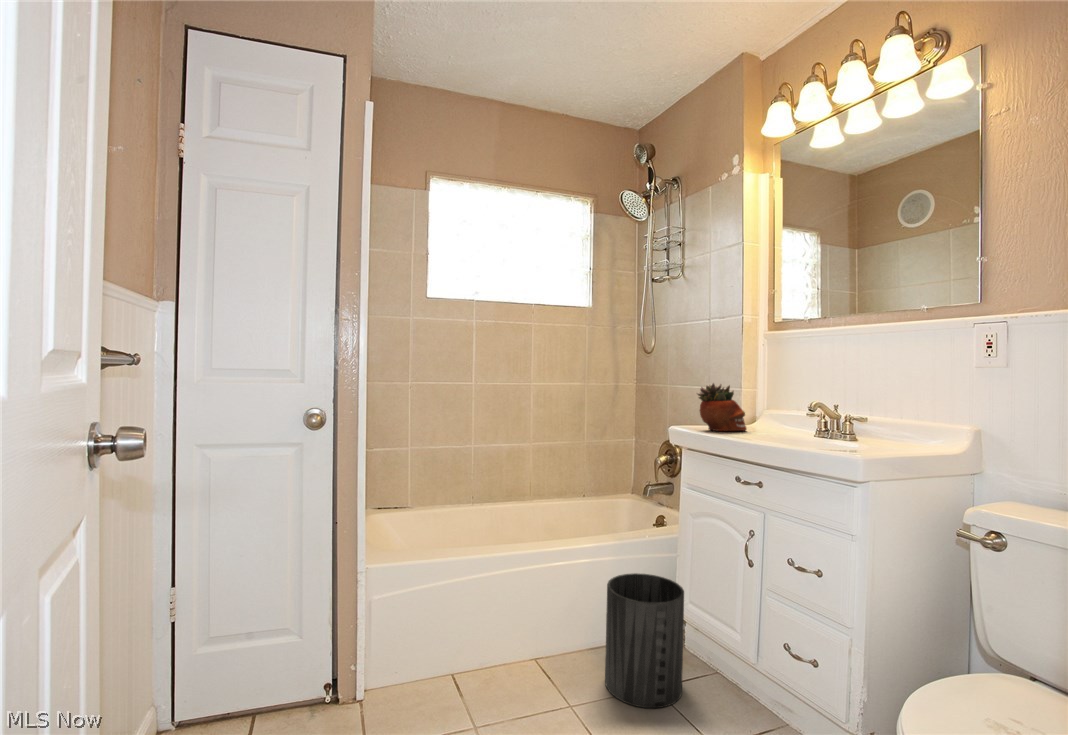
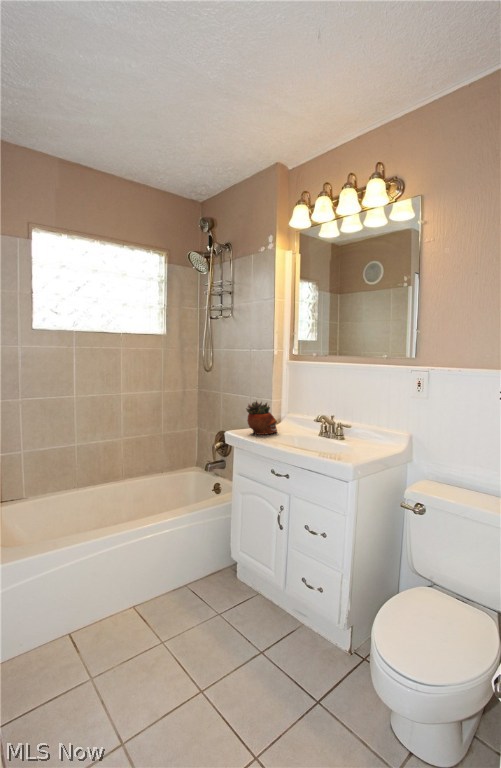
trash can: present [605,573,684,708] -> none [184,538,239,636]

